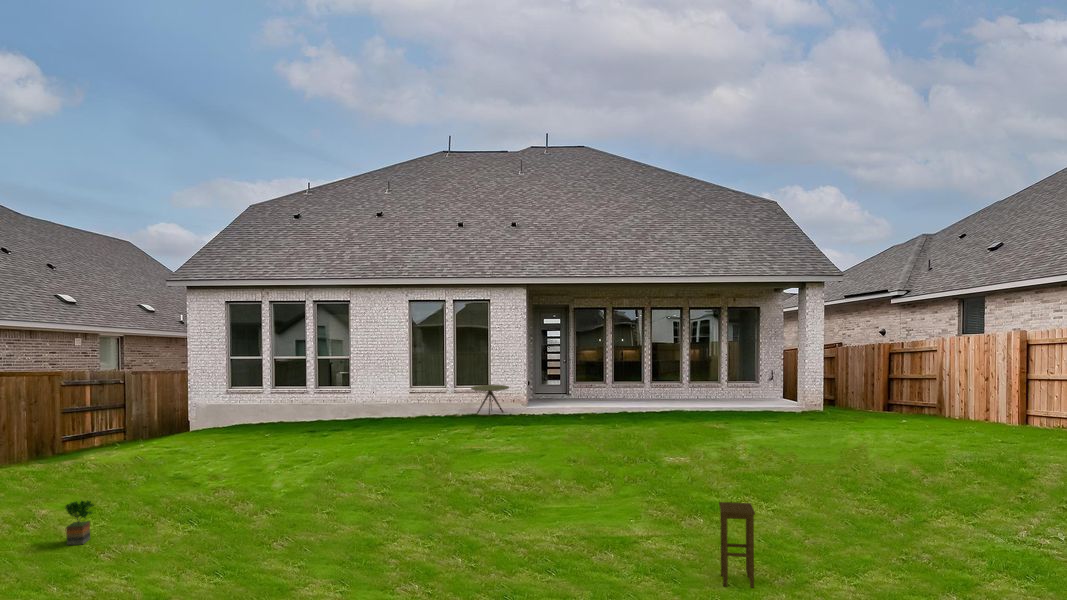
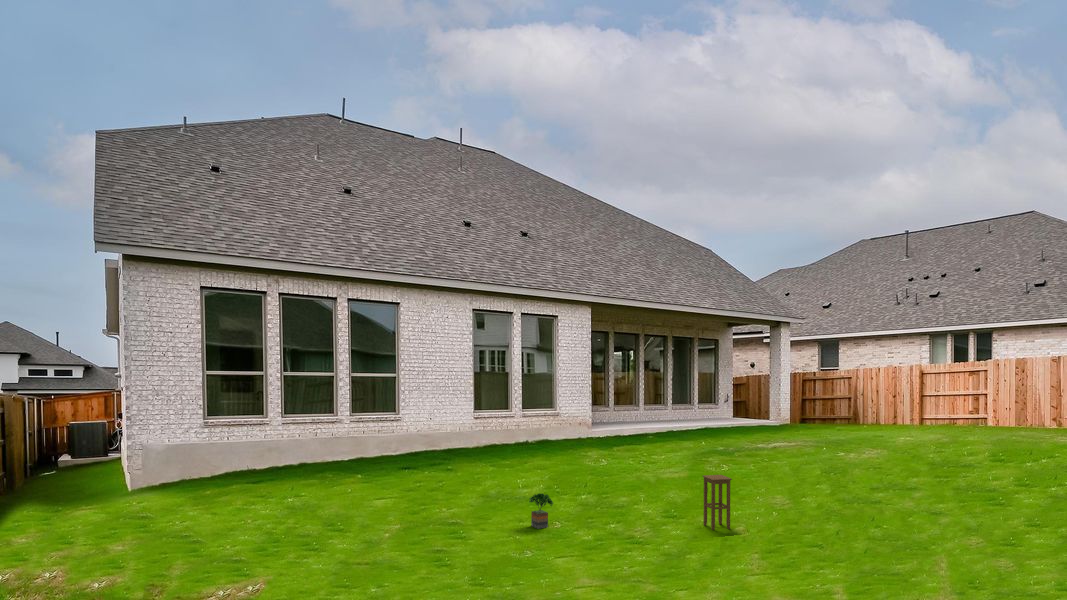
round table: present [471,385,509,414] -> none [548,410,581,436]
stool: present [719,502,755,588] -> present [703,475,732,530]

